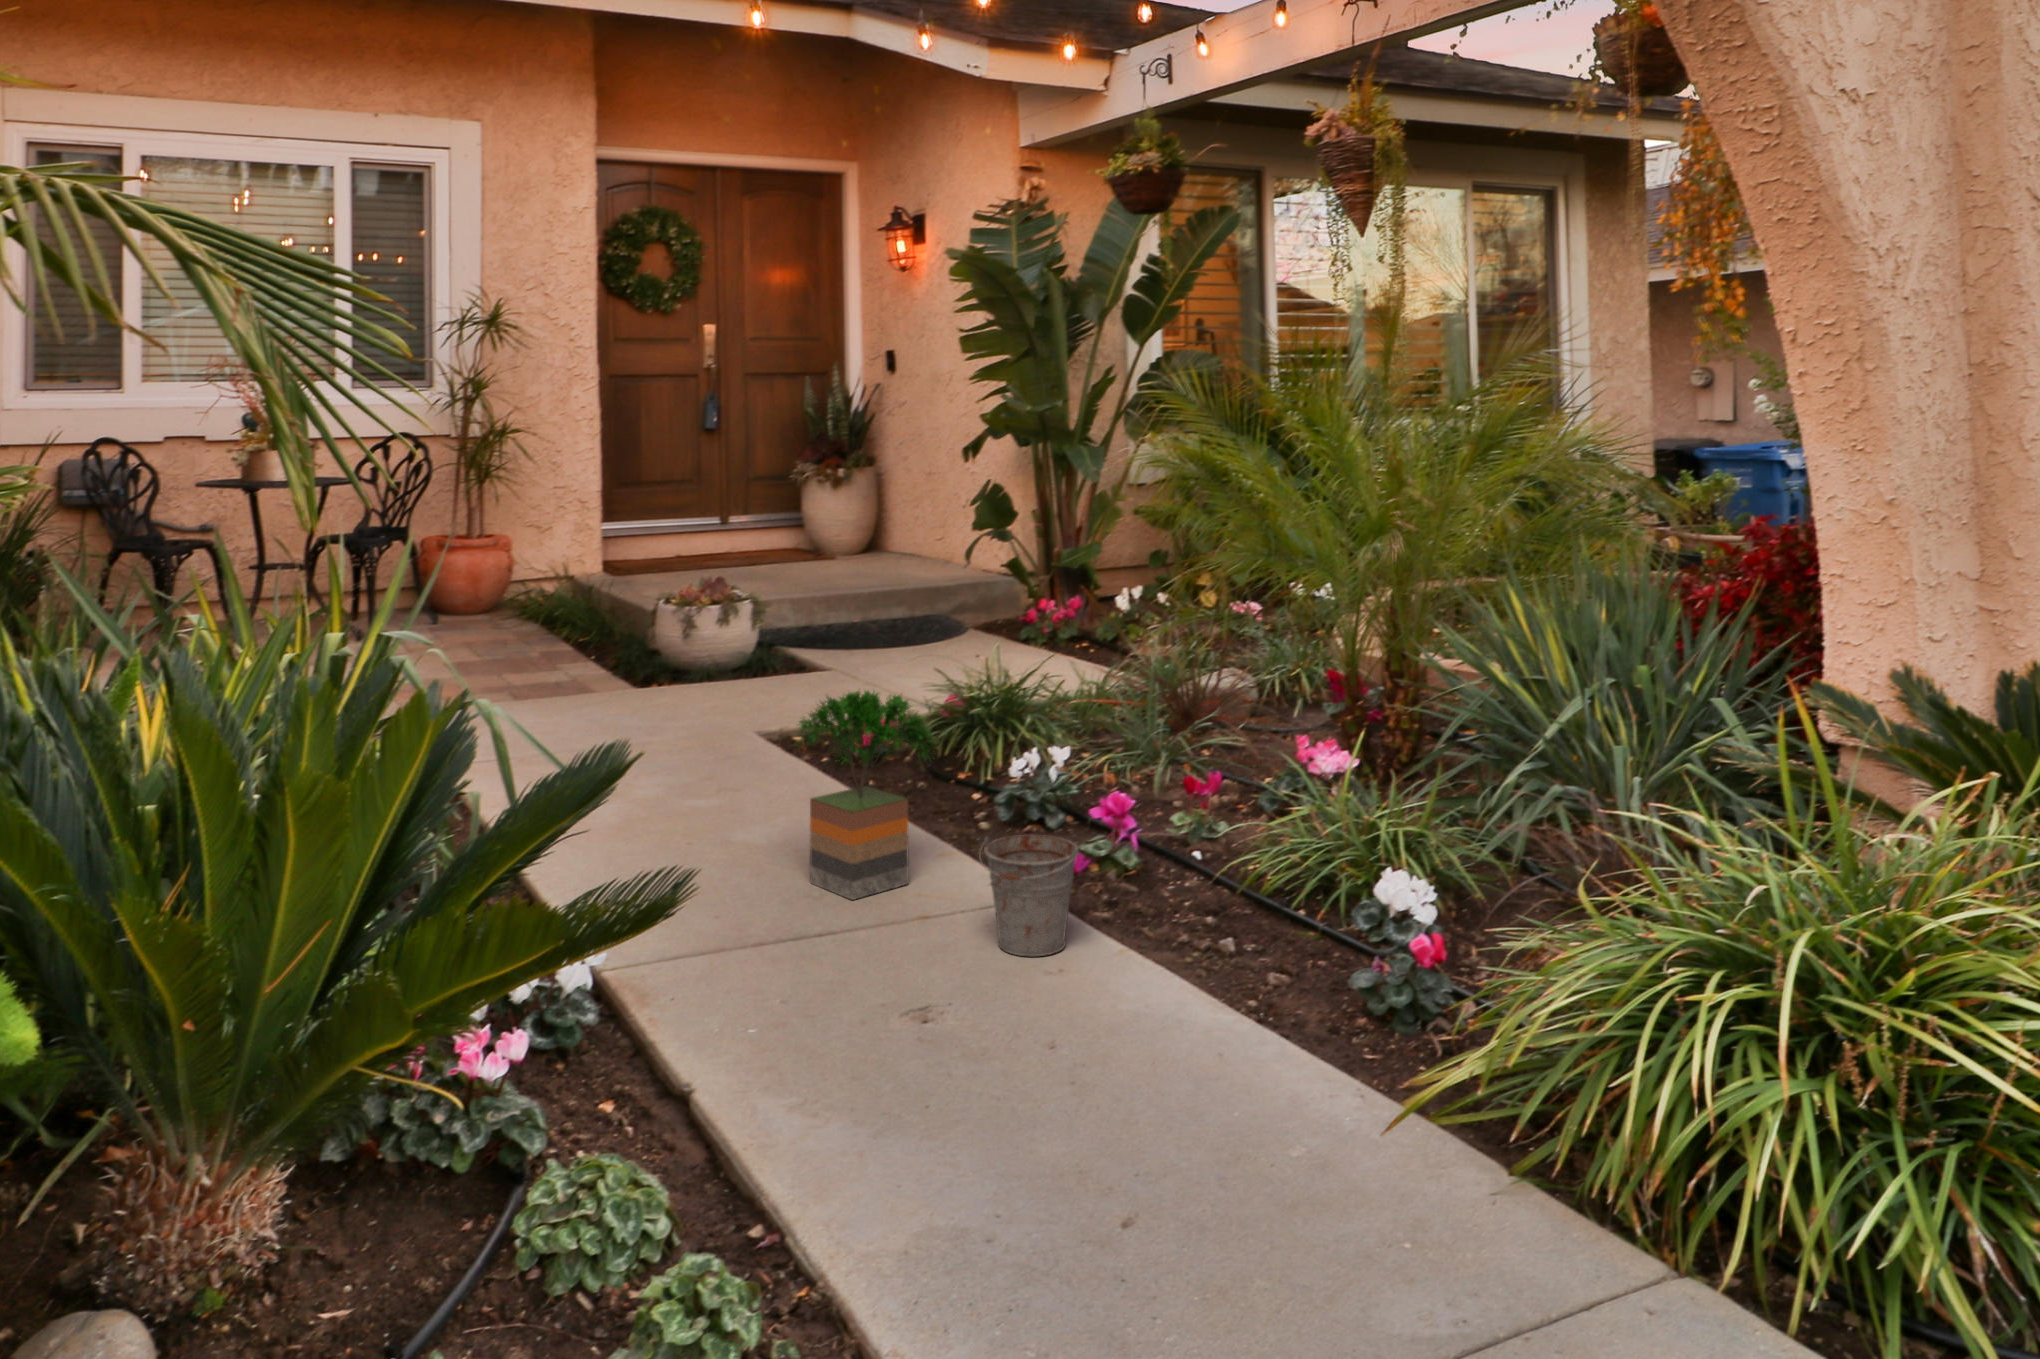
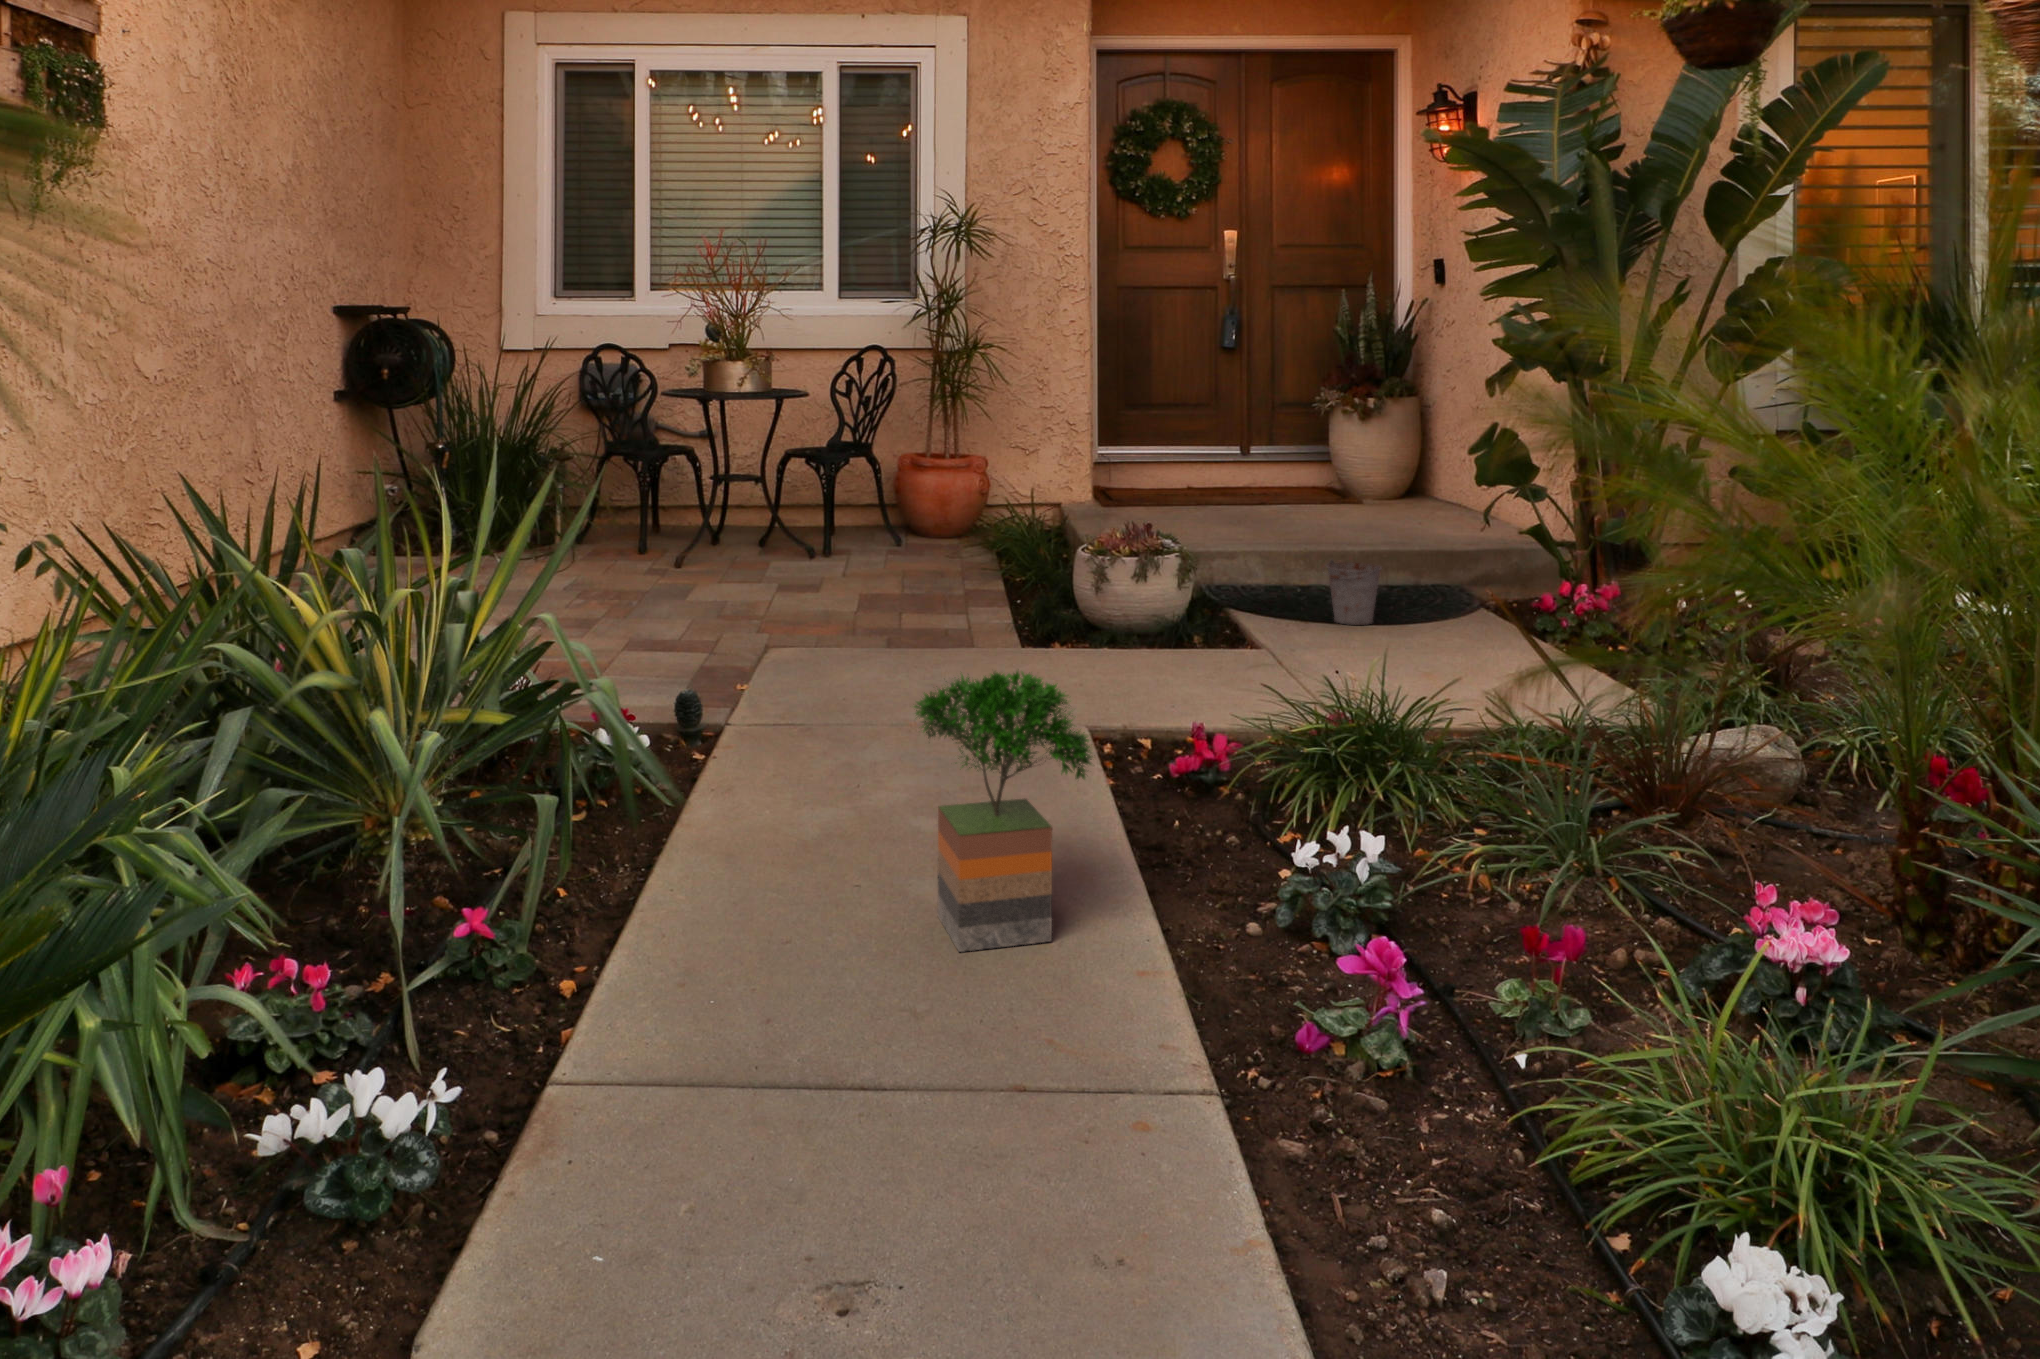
bucket: present [982,835,1079,957] -> present [1326,560,1382,625]

